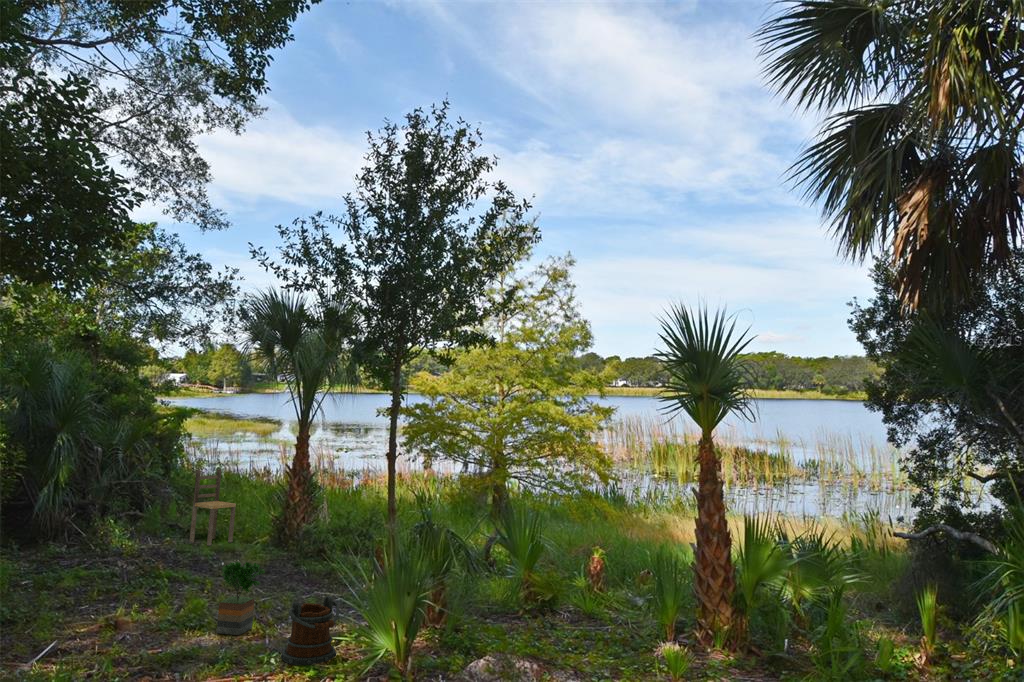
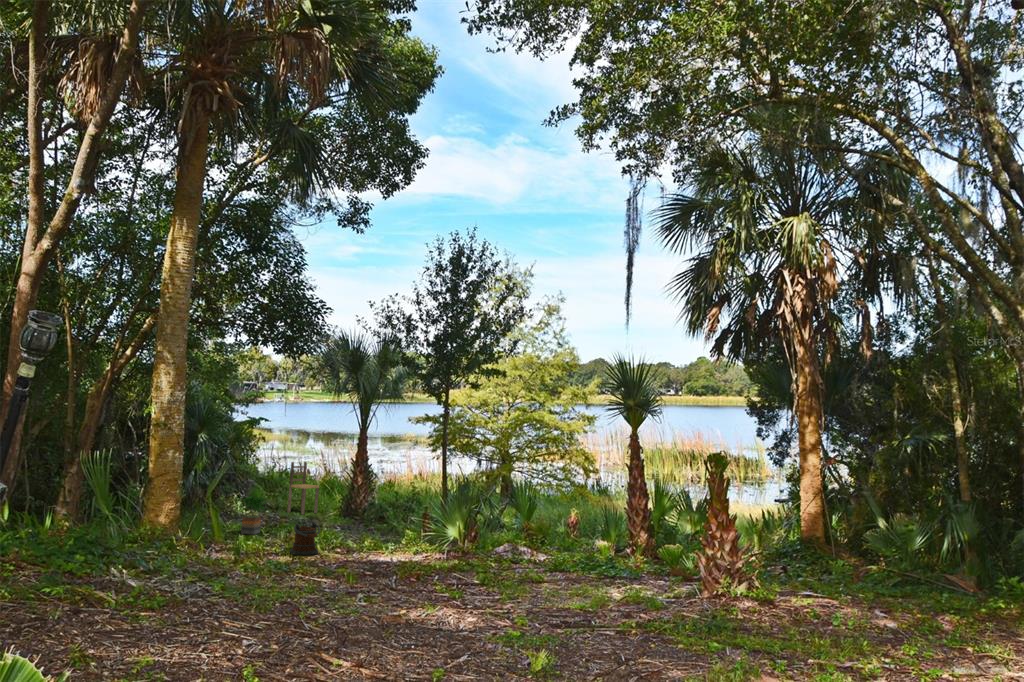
potted tree: present [217,562,264,635] -> present [241,496,266,534]
bucket: present [280,596,339,665] -> present [290,522,320,555]

